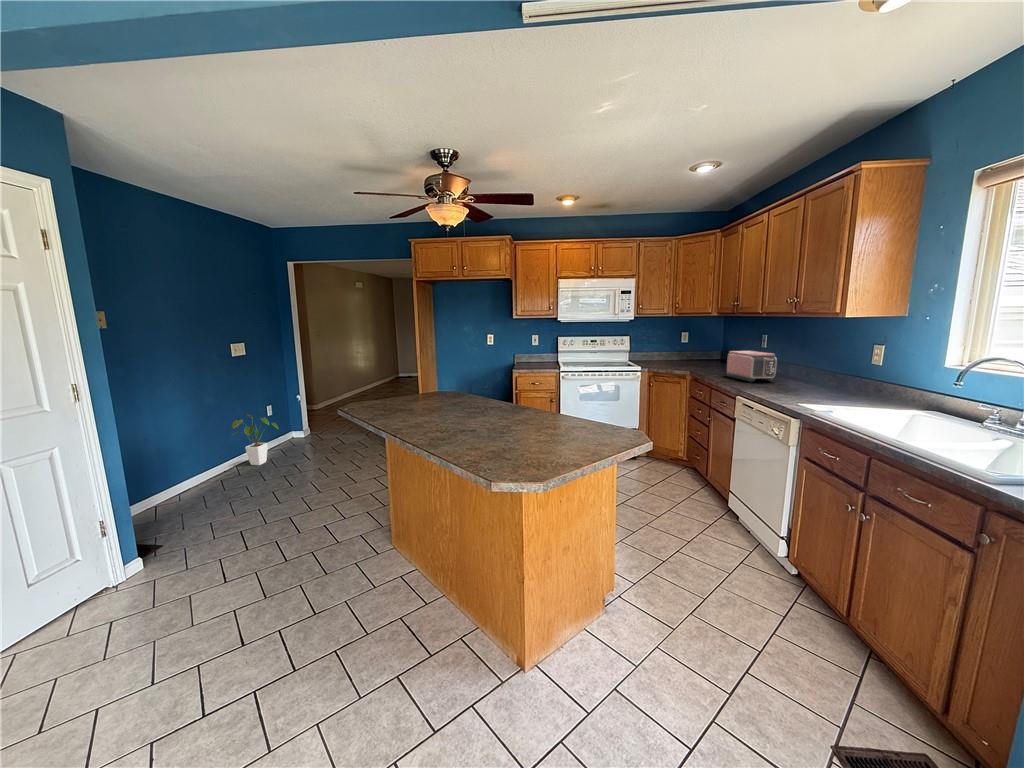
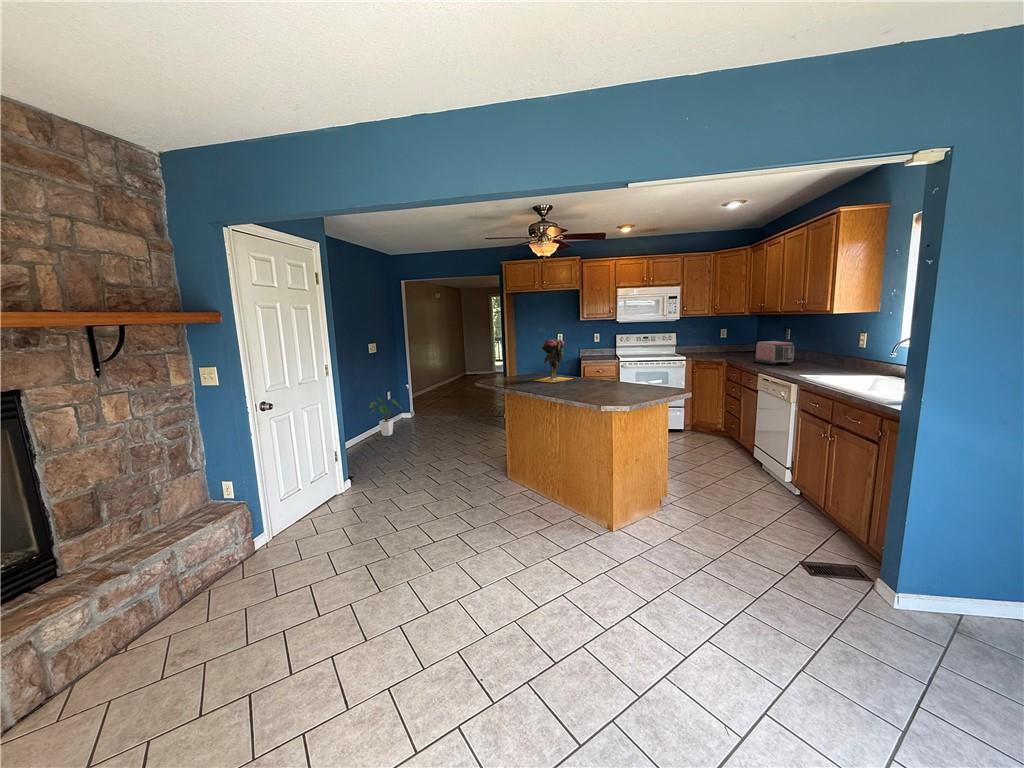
vase: none [425,345,485,411] -> present [535,339,572,383]

